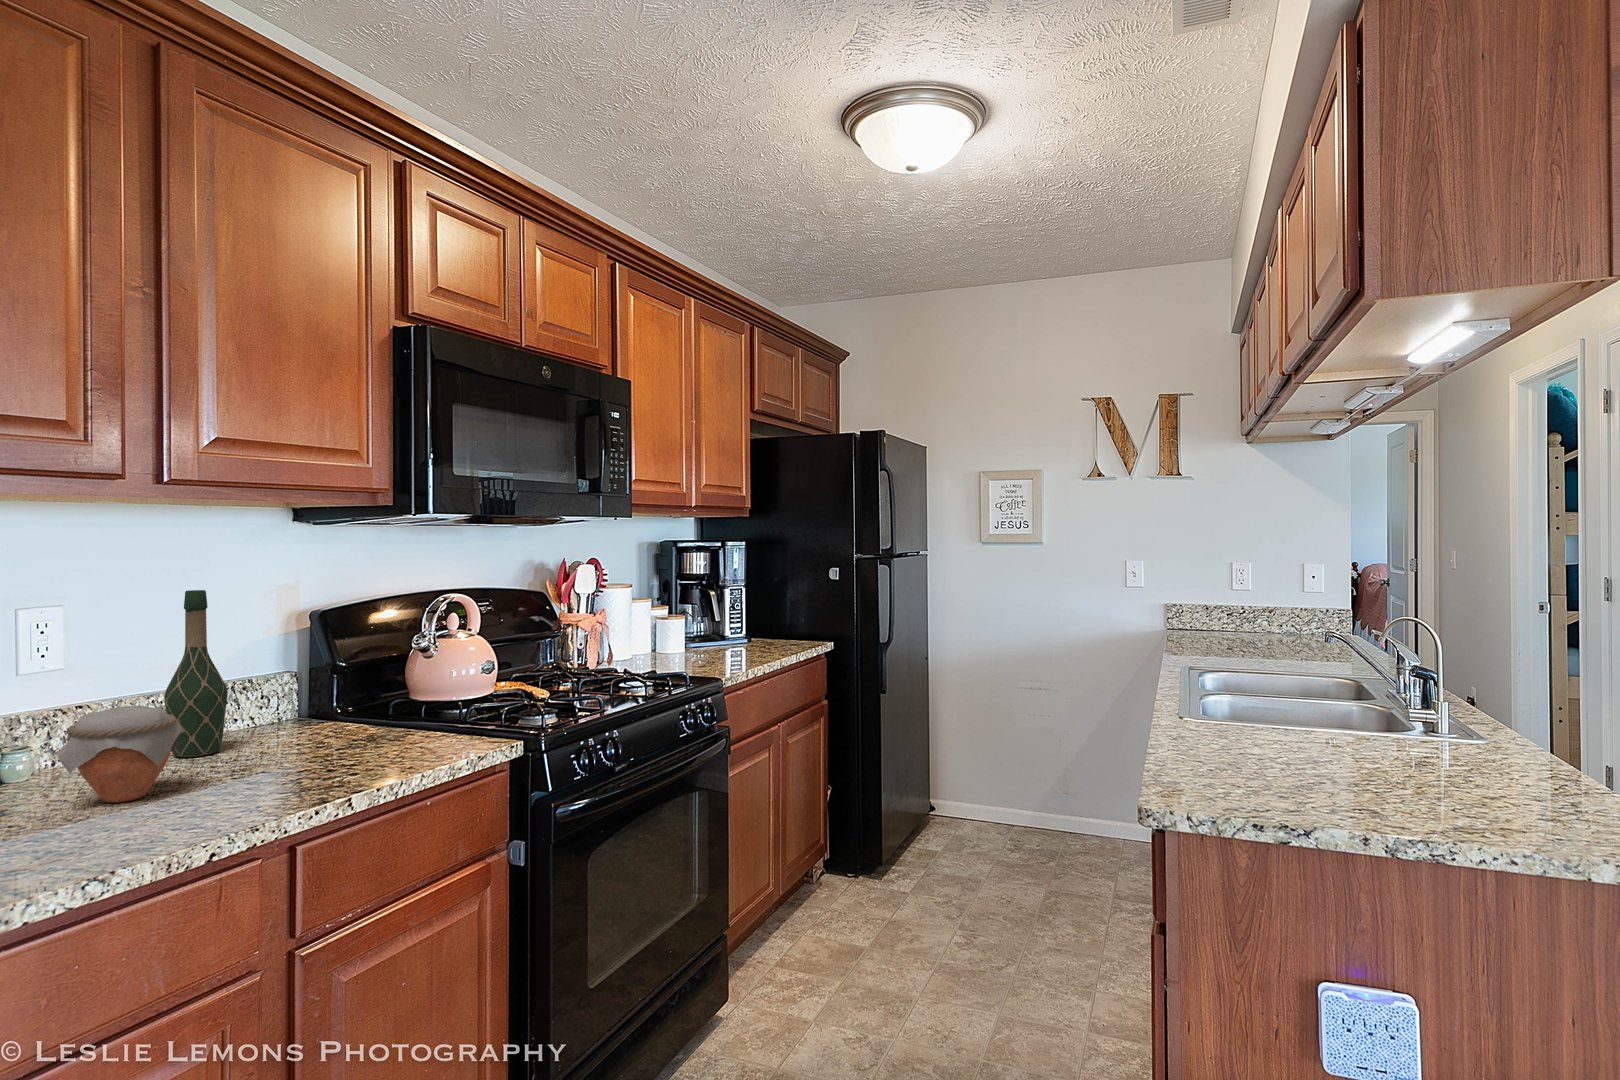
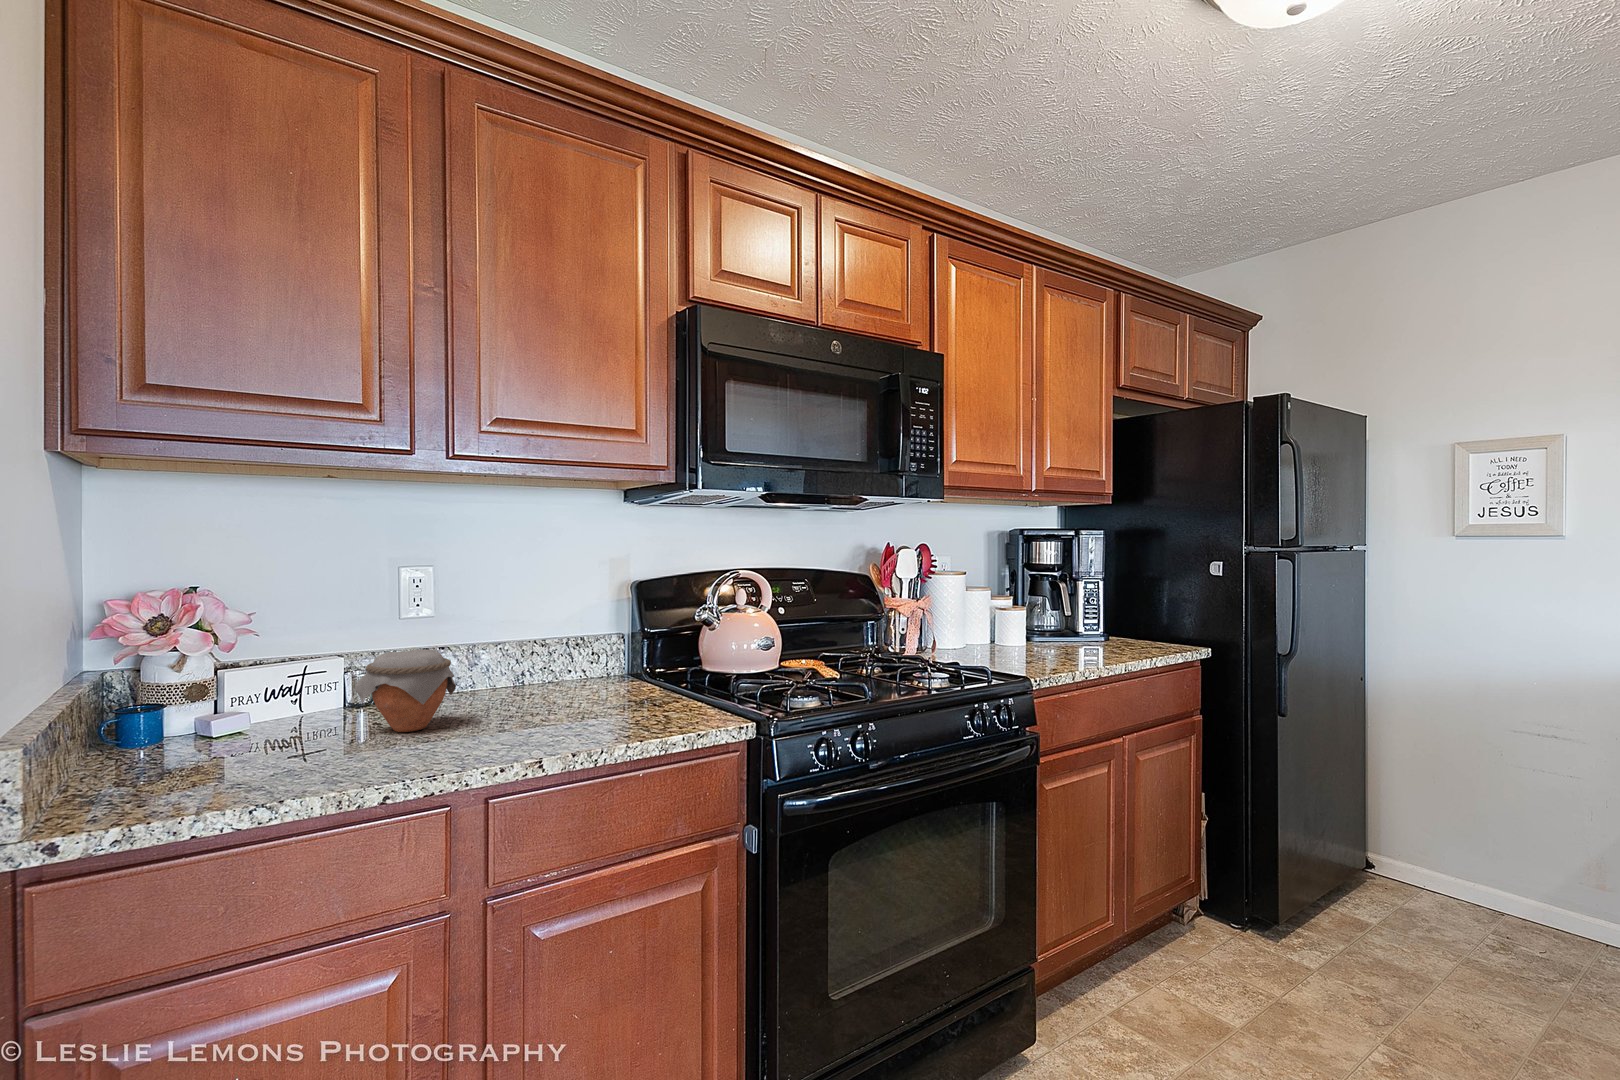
wine bottle: present [164,590,228,757] -> none [493,556,541,698]

